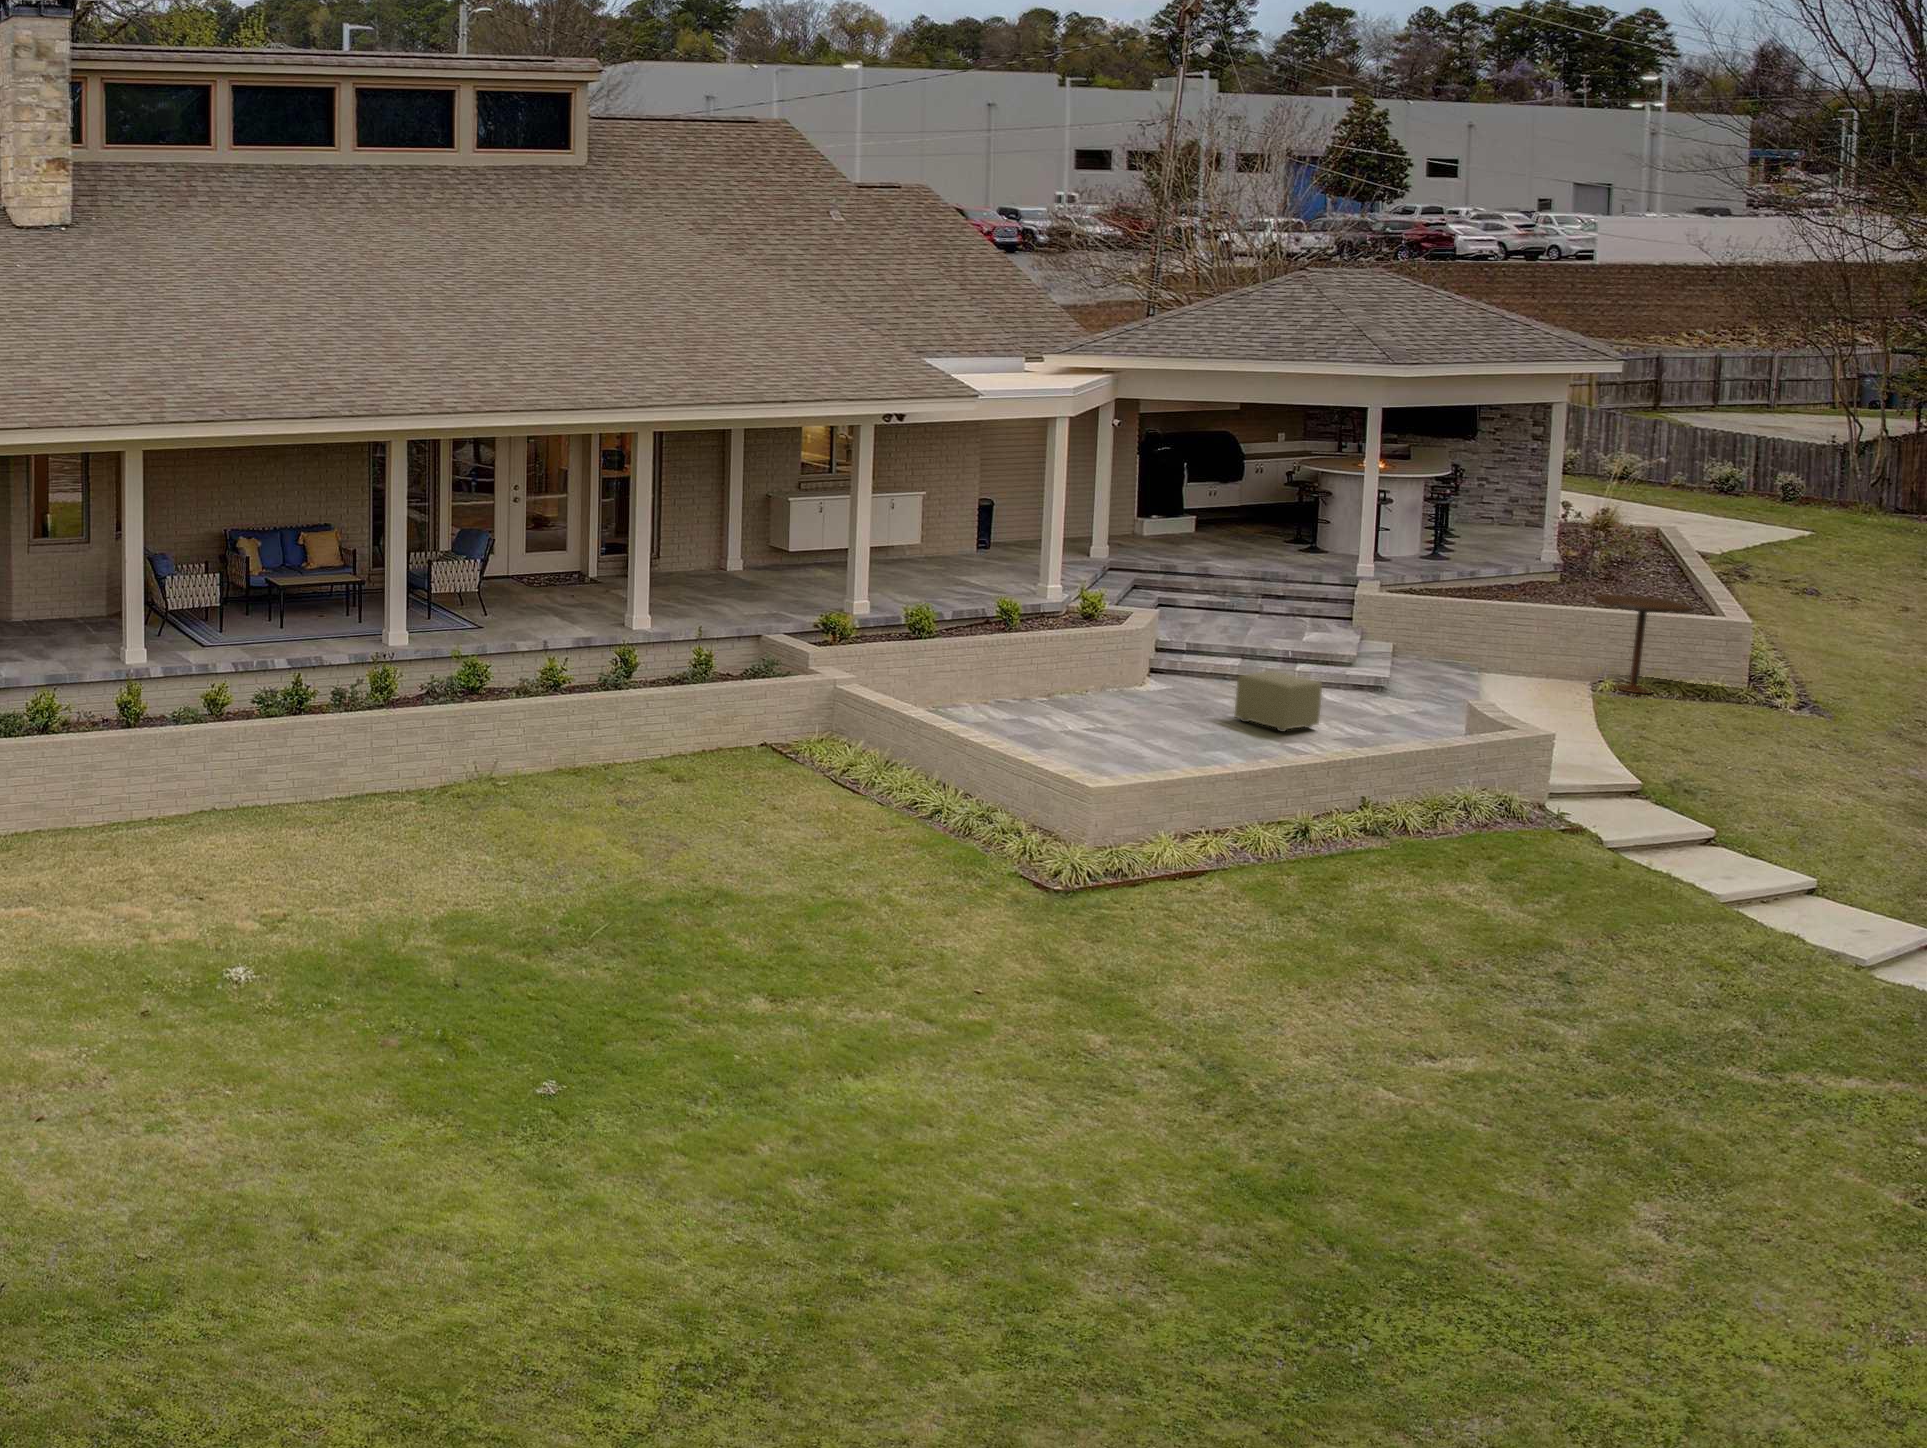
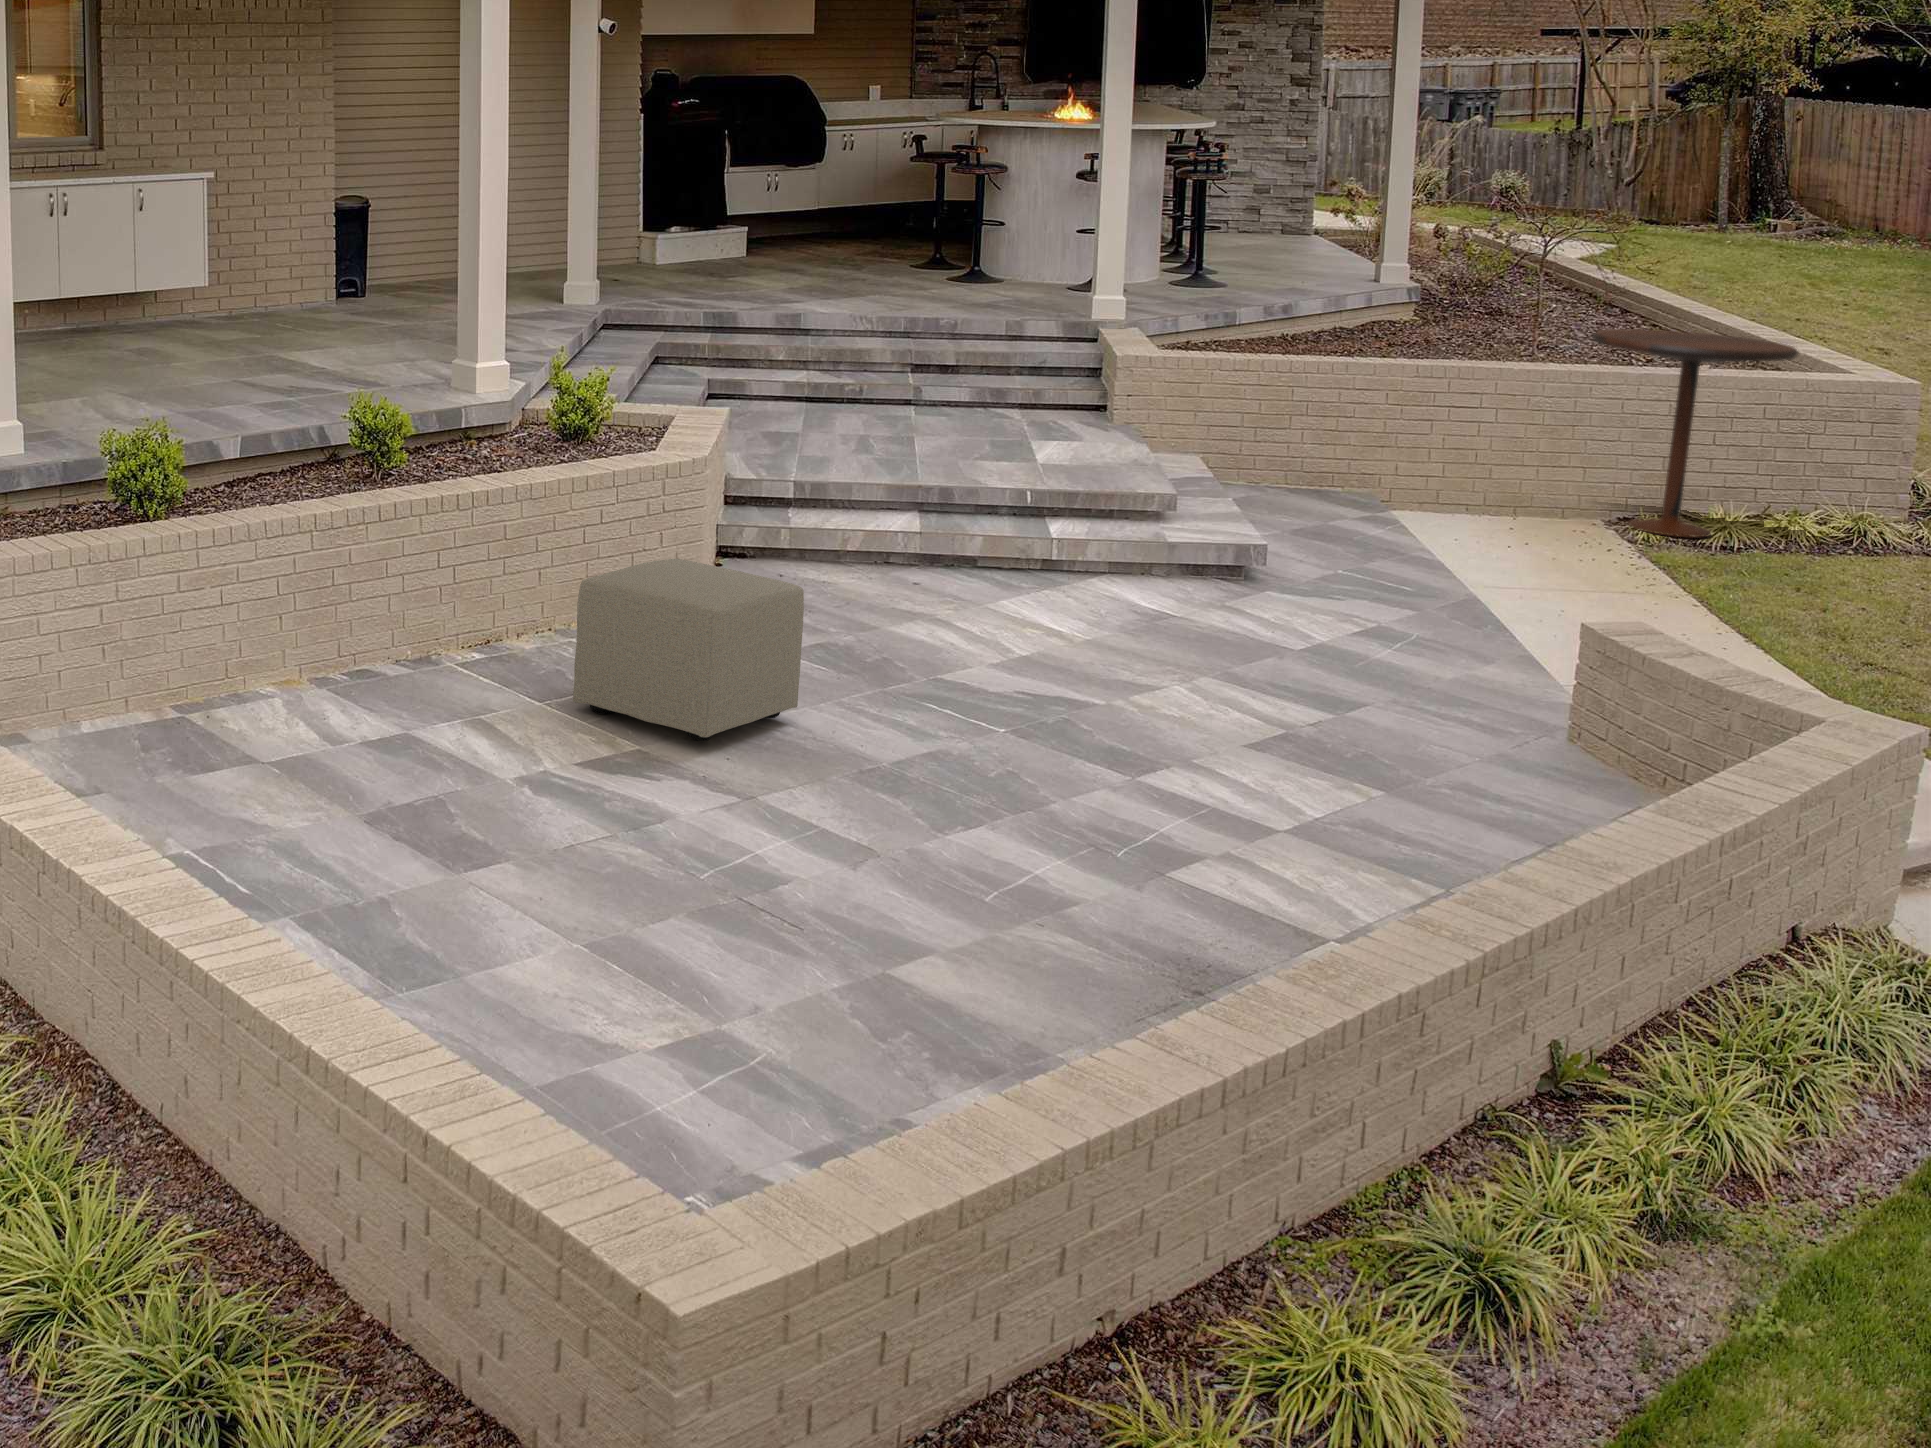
ottoman: present [1234,671,1322,732] -> present [573,559,804,741]

